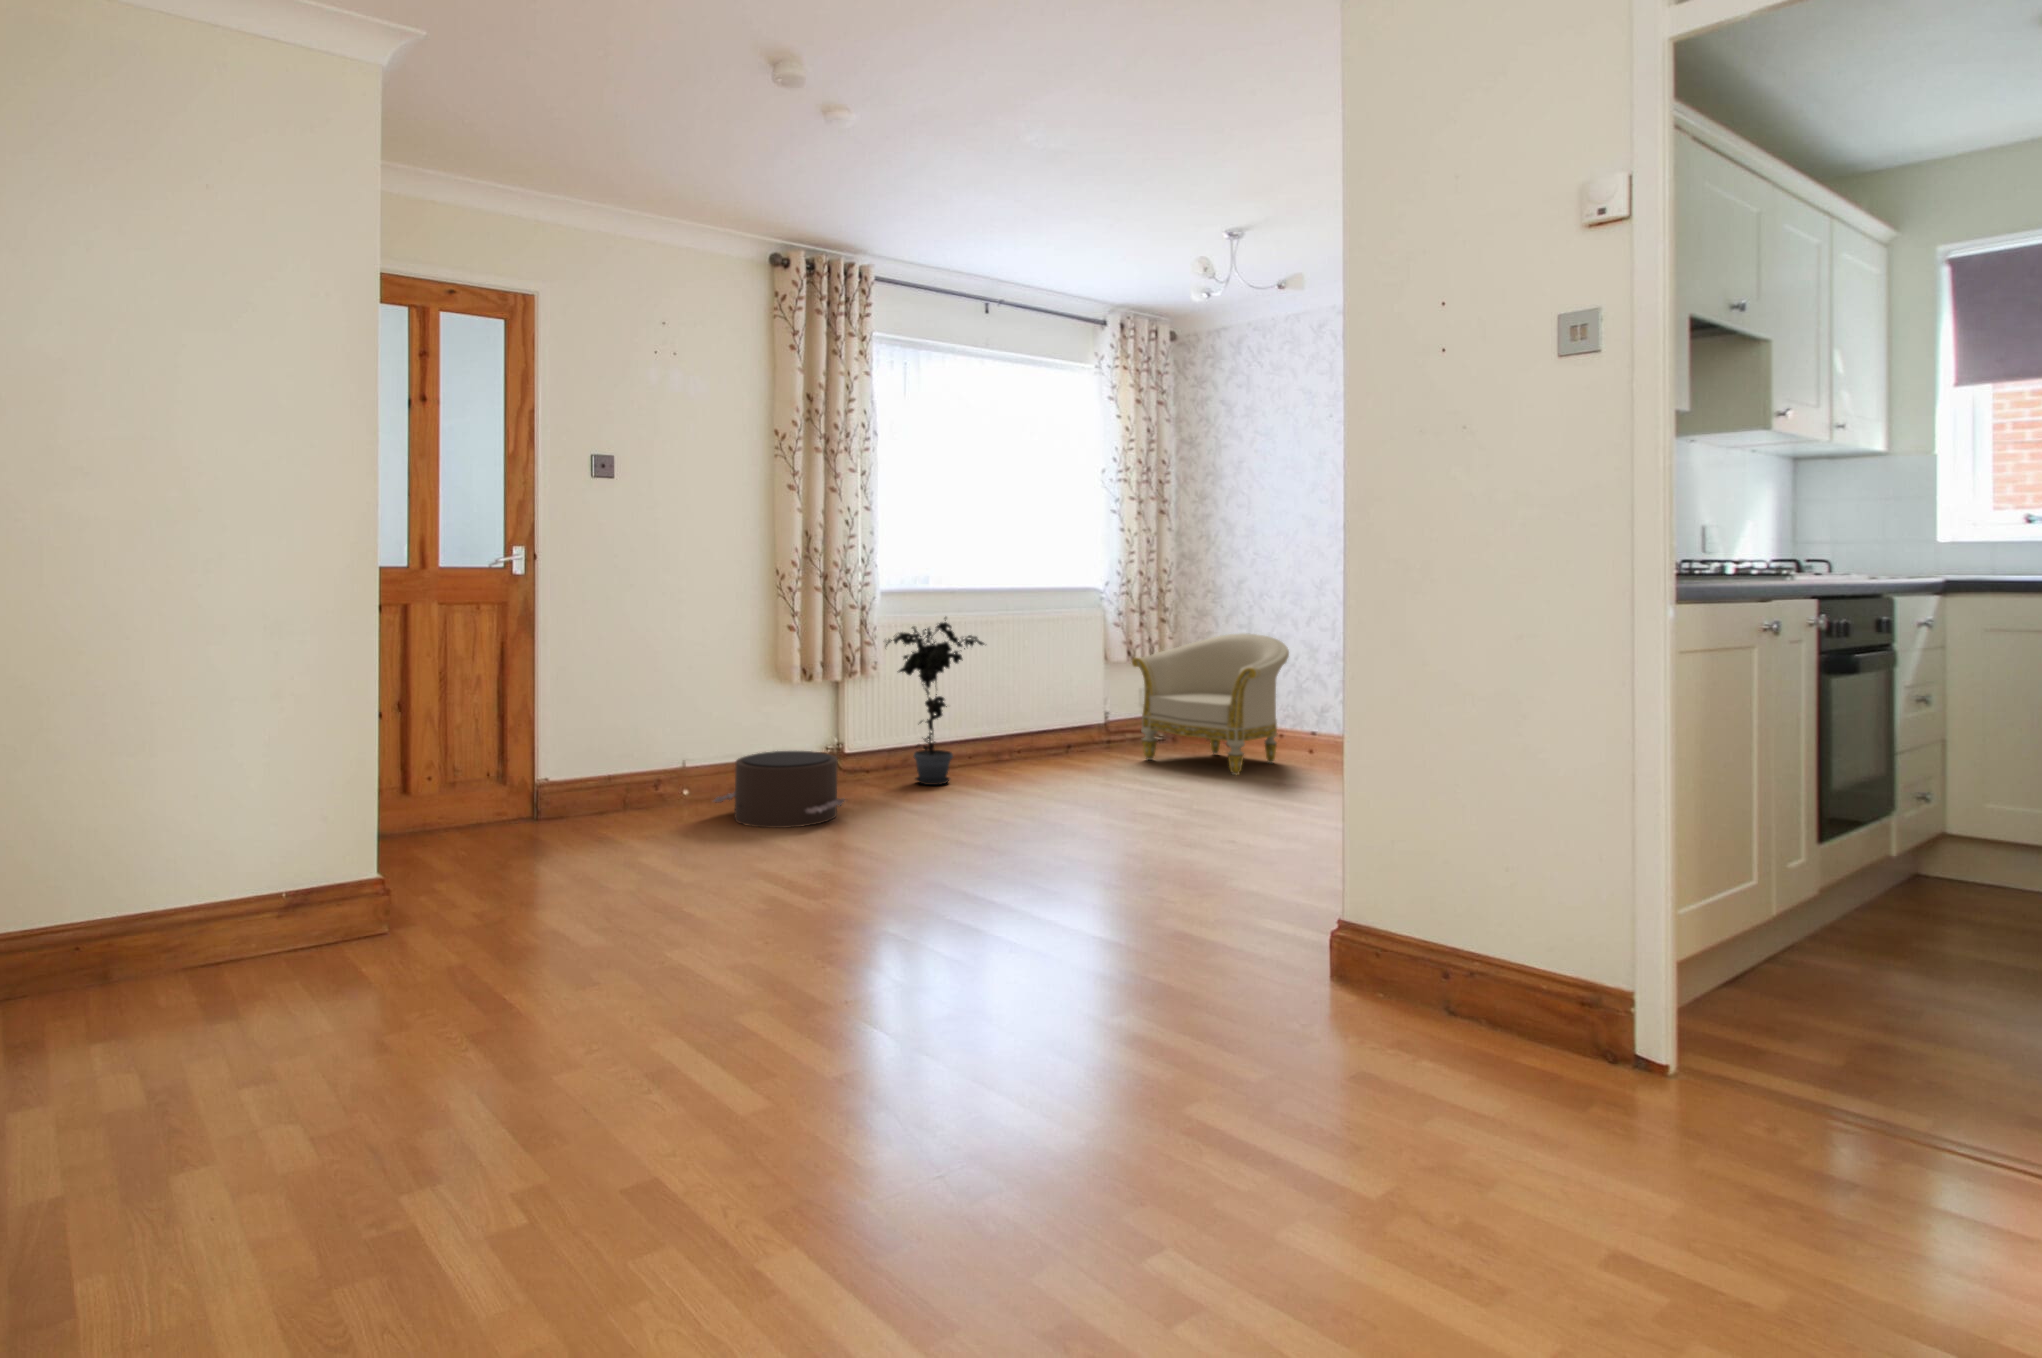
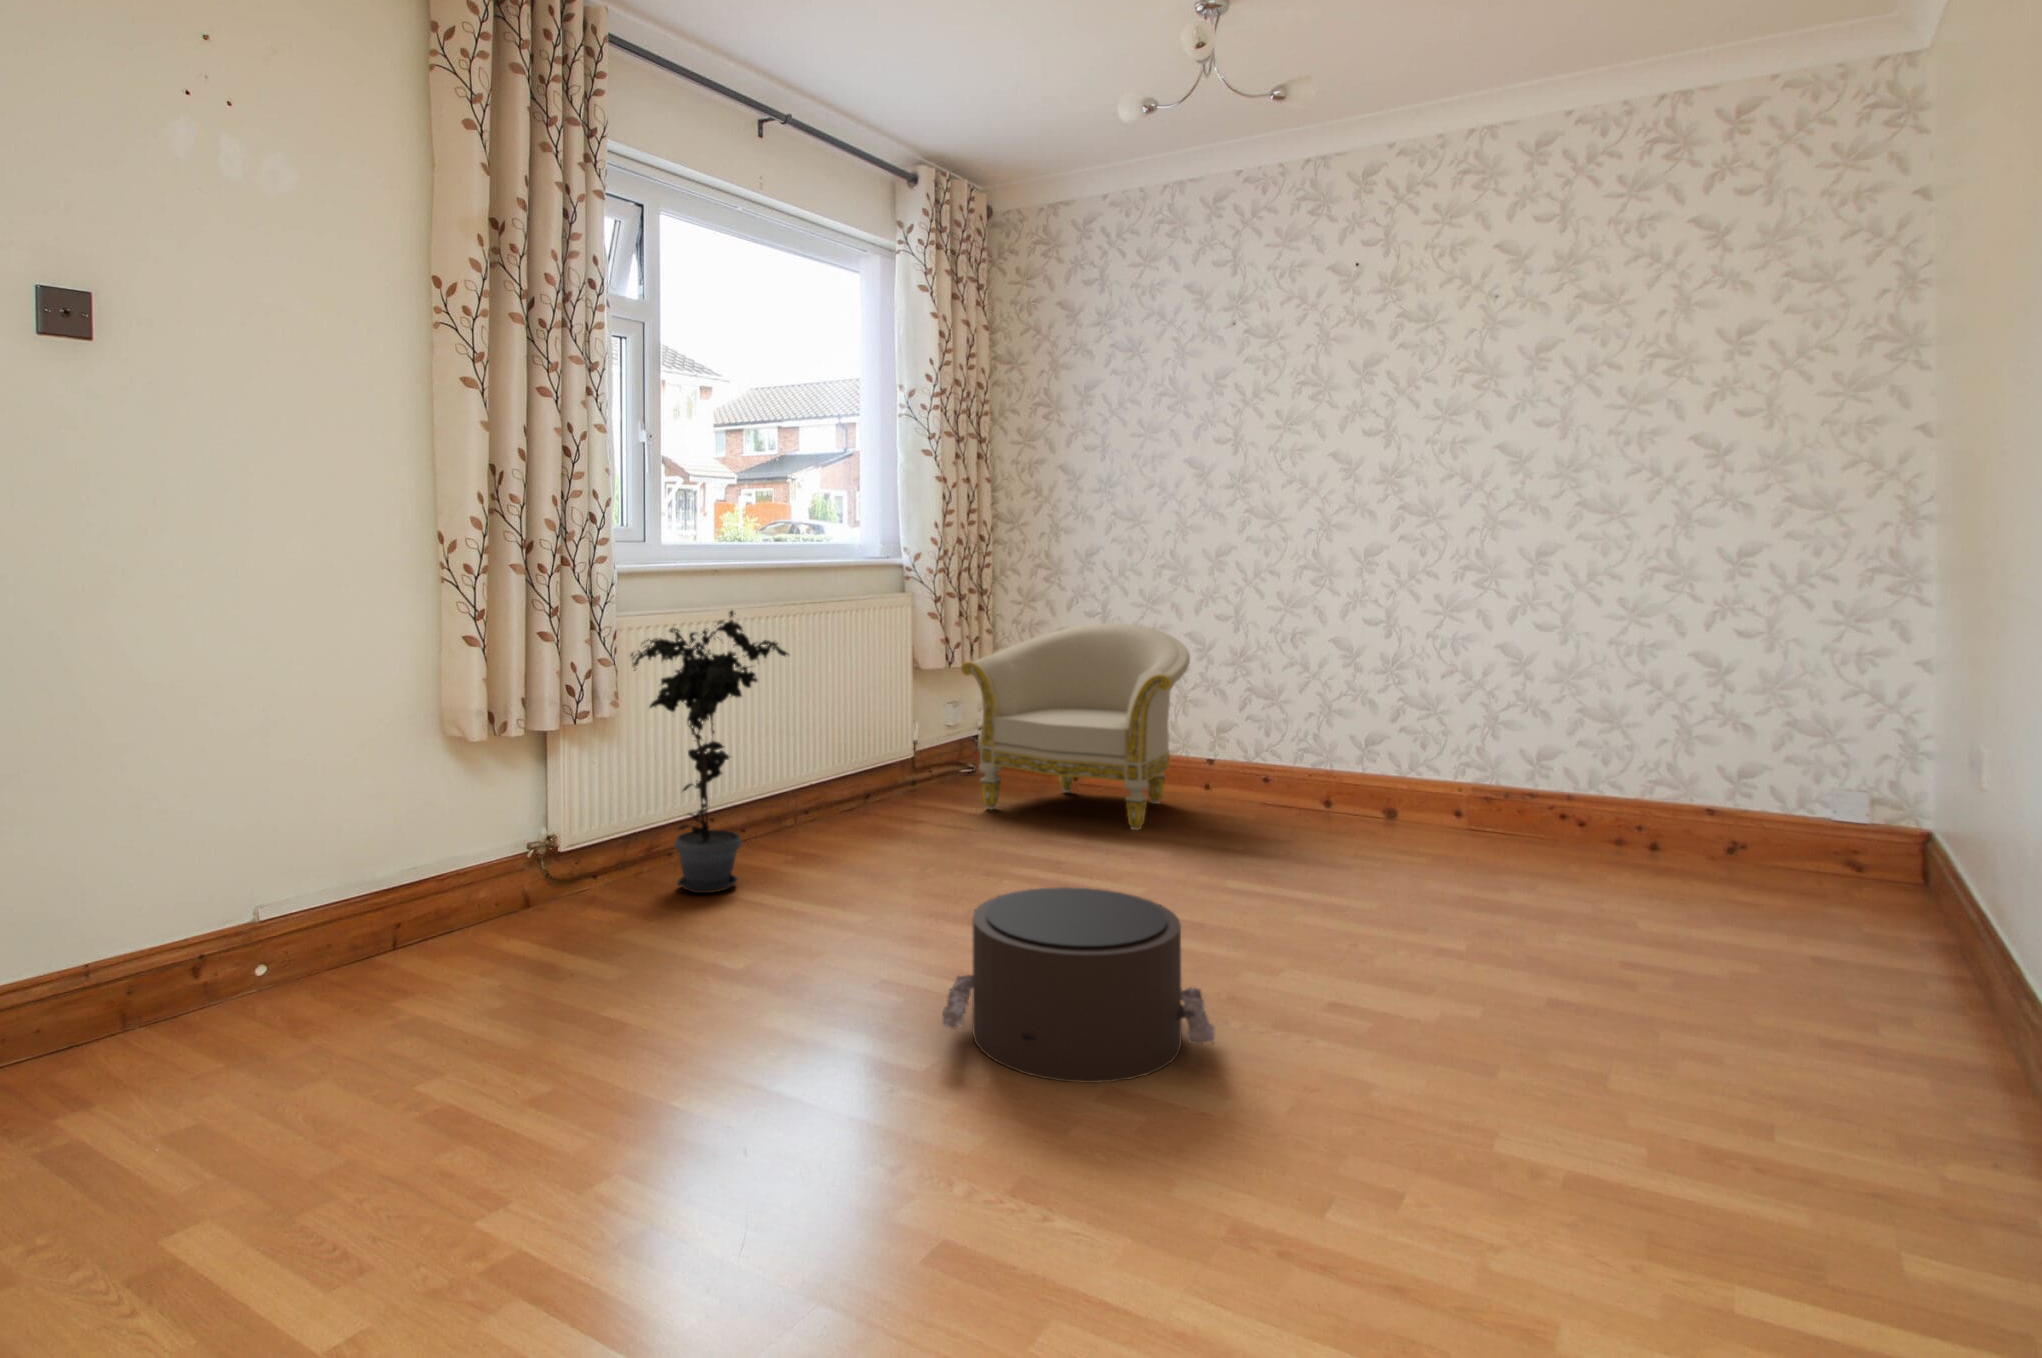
pouf: present [714,751,845,828] -> present [942,887,1215,1083]

